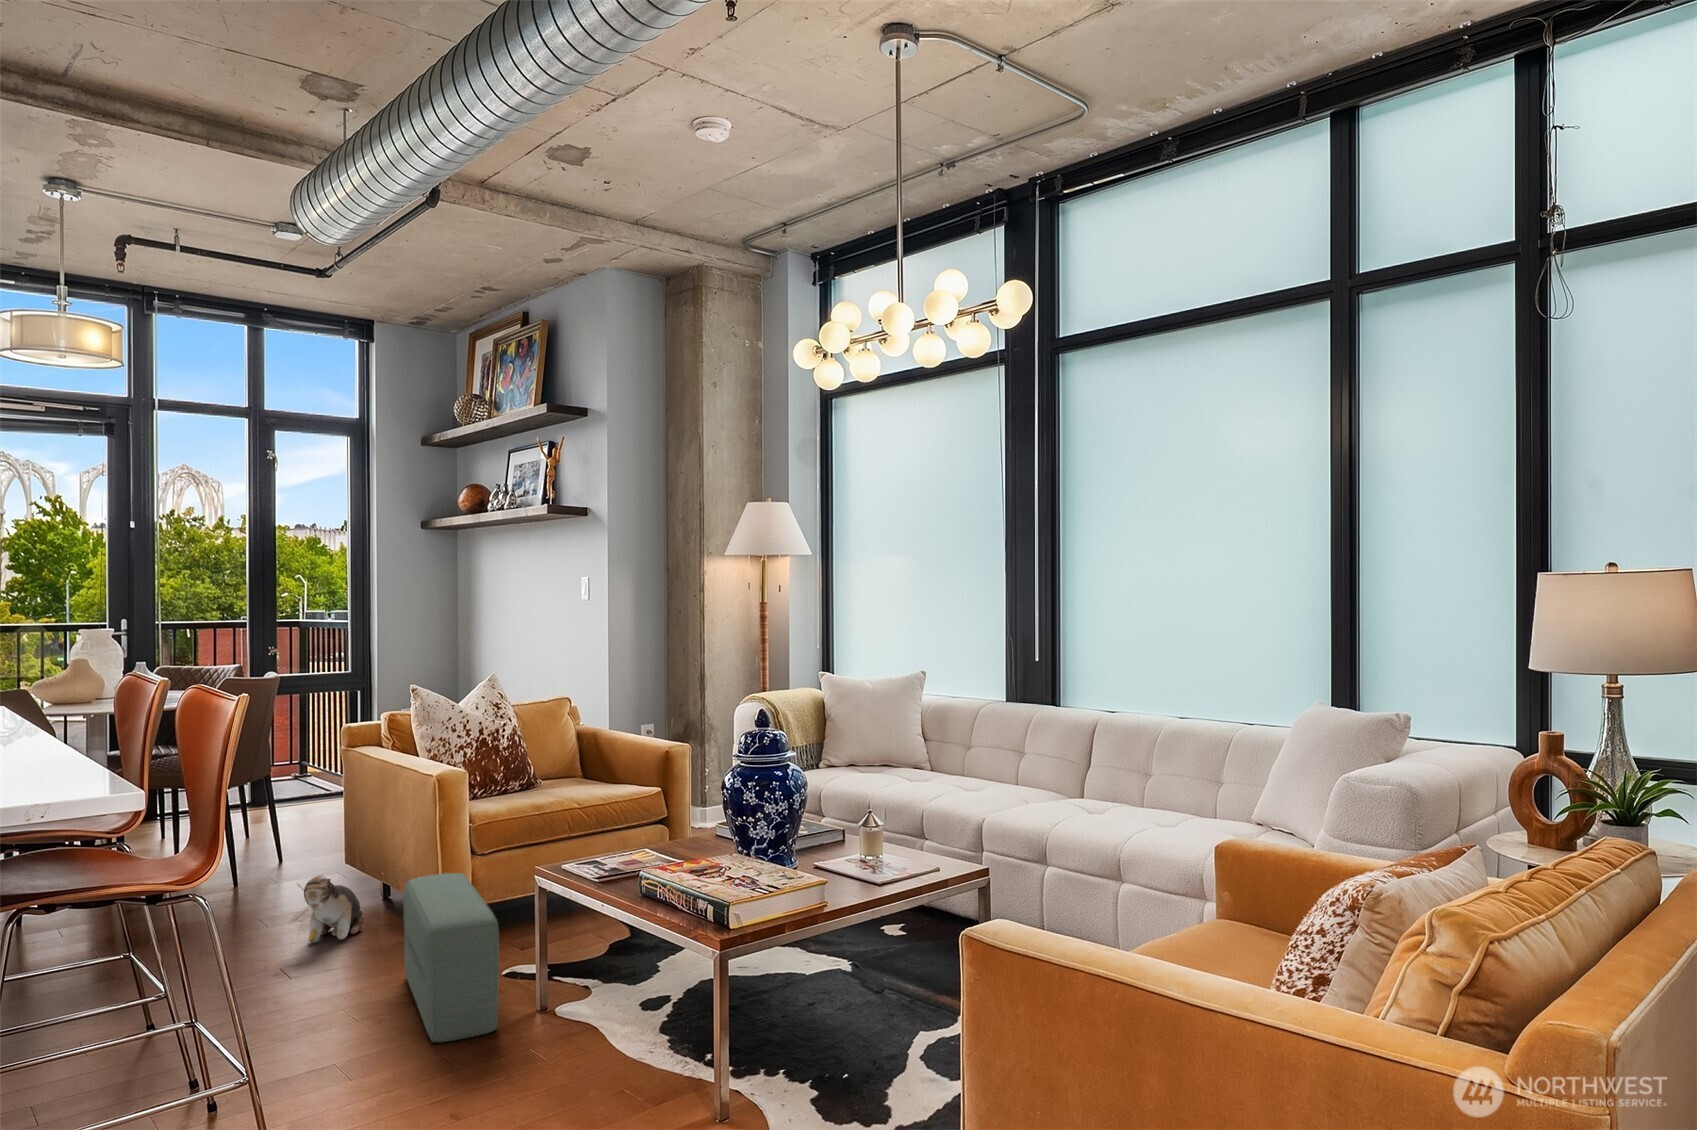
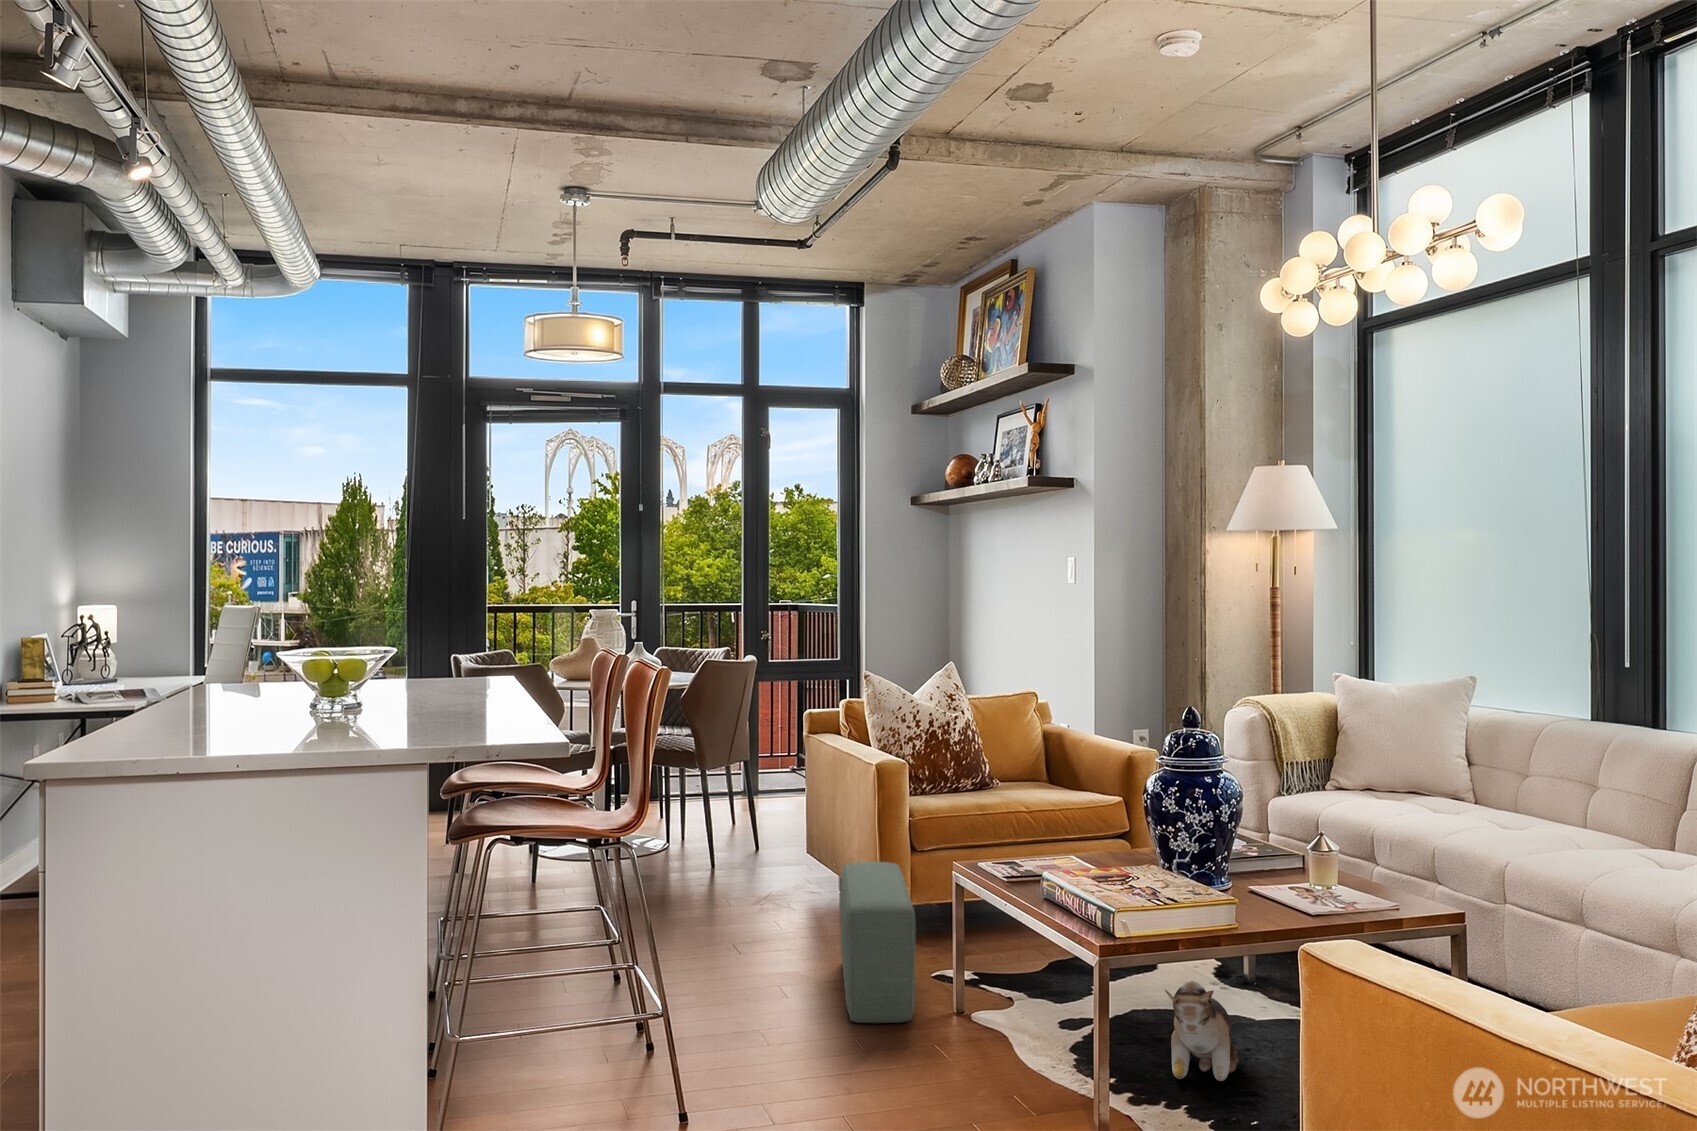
plush toy: present [297,875,363,943] -> present [1165,981,1239,1081]

